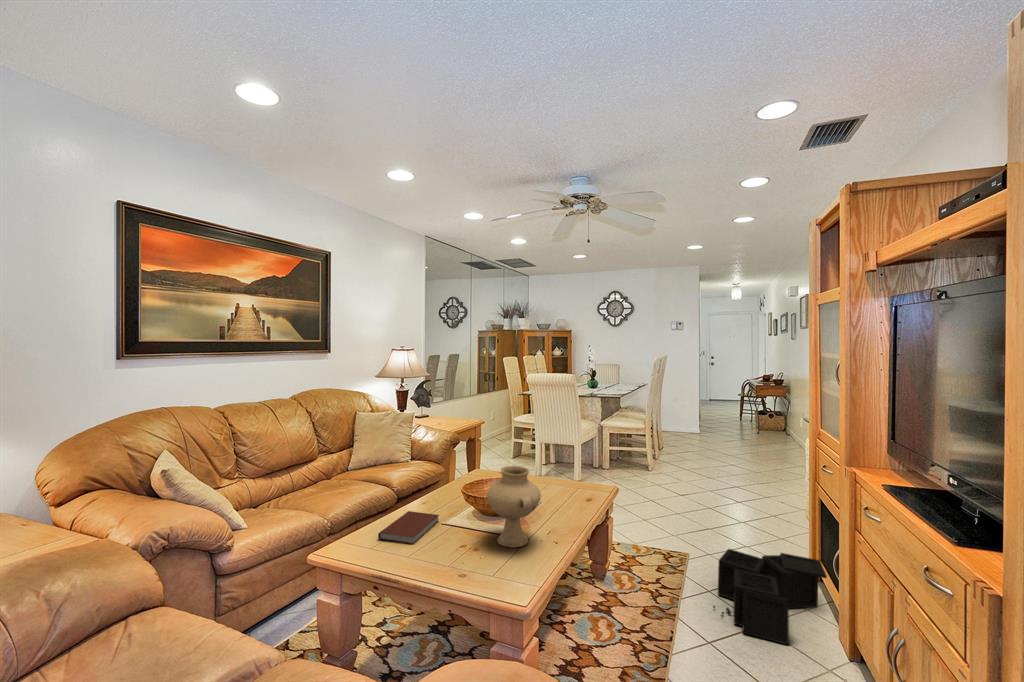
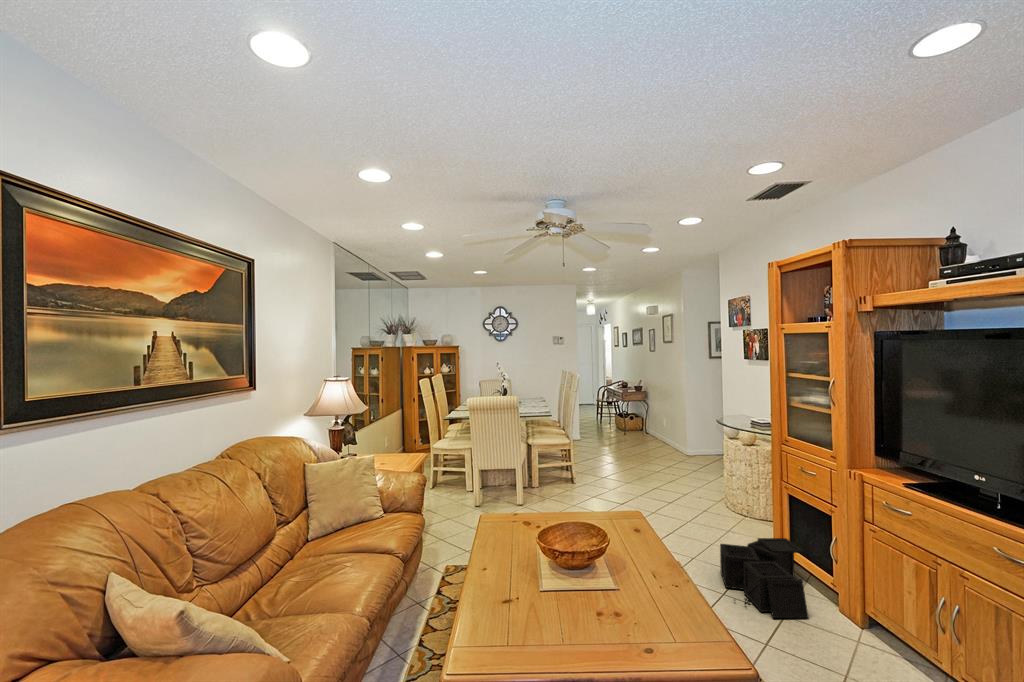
vase: present [487,466,541,548] -> none [594,505,662,596]
book: present [378,511,439,544] -> none [485,576,538,626]

